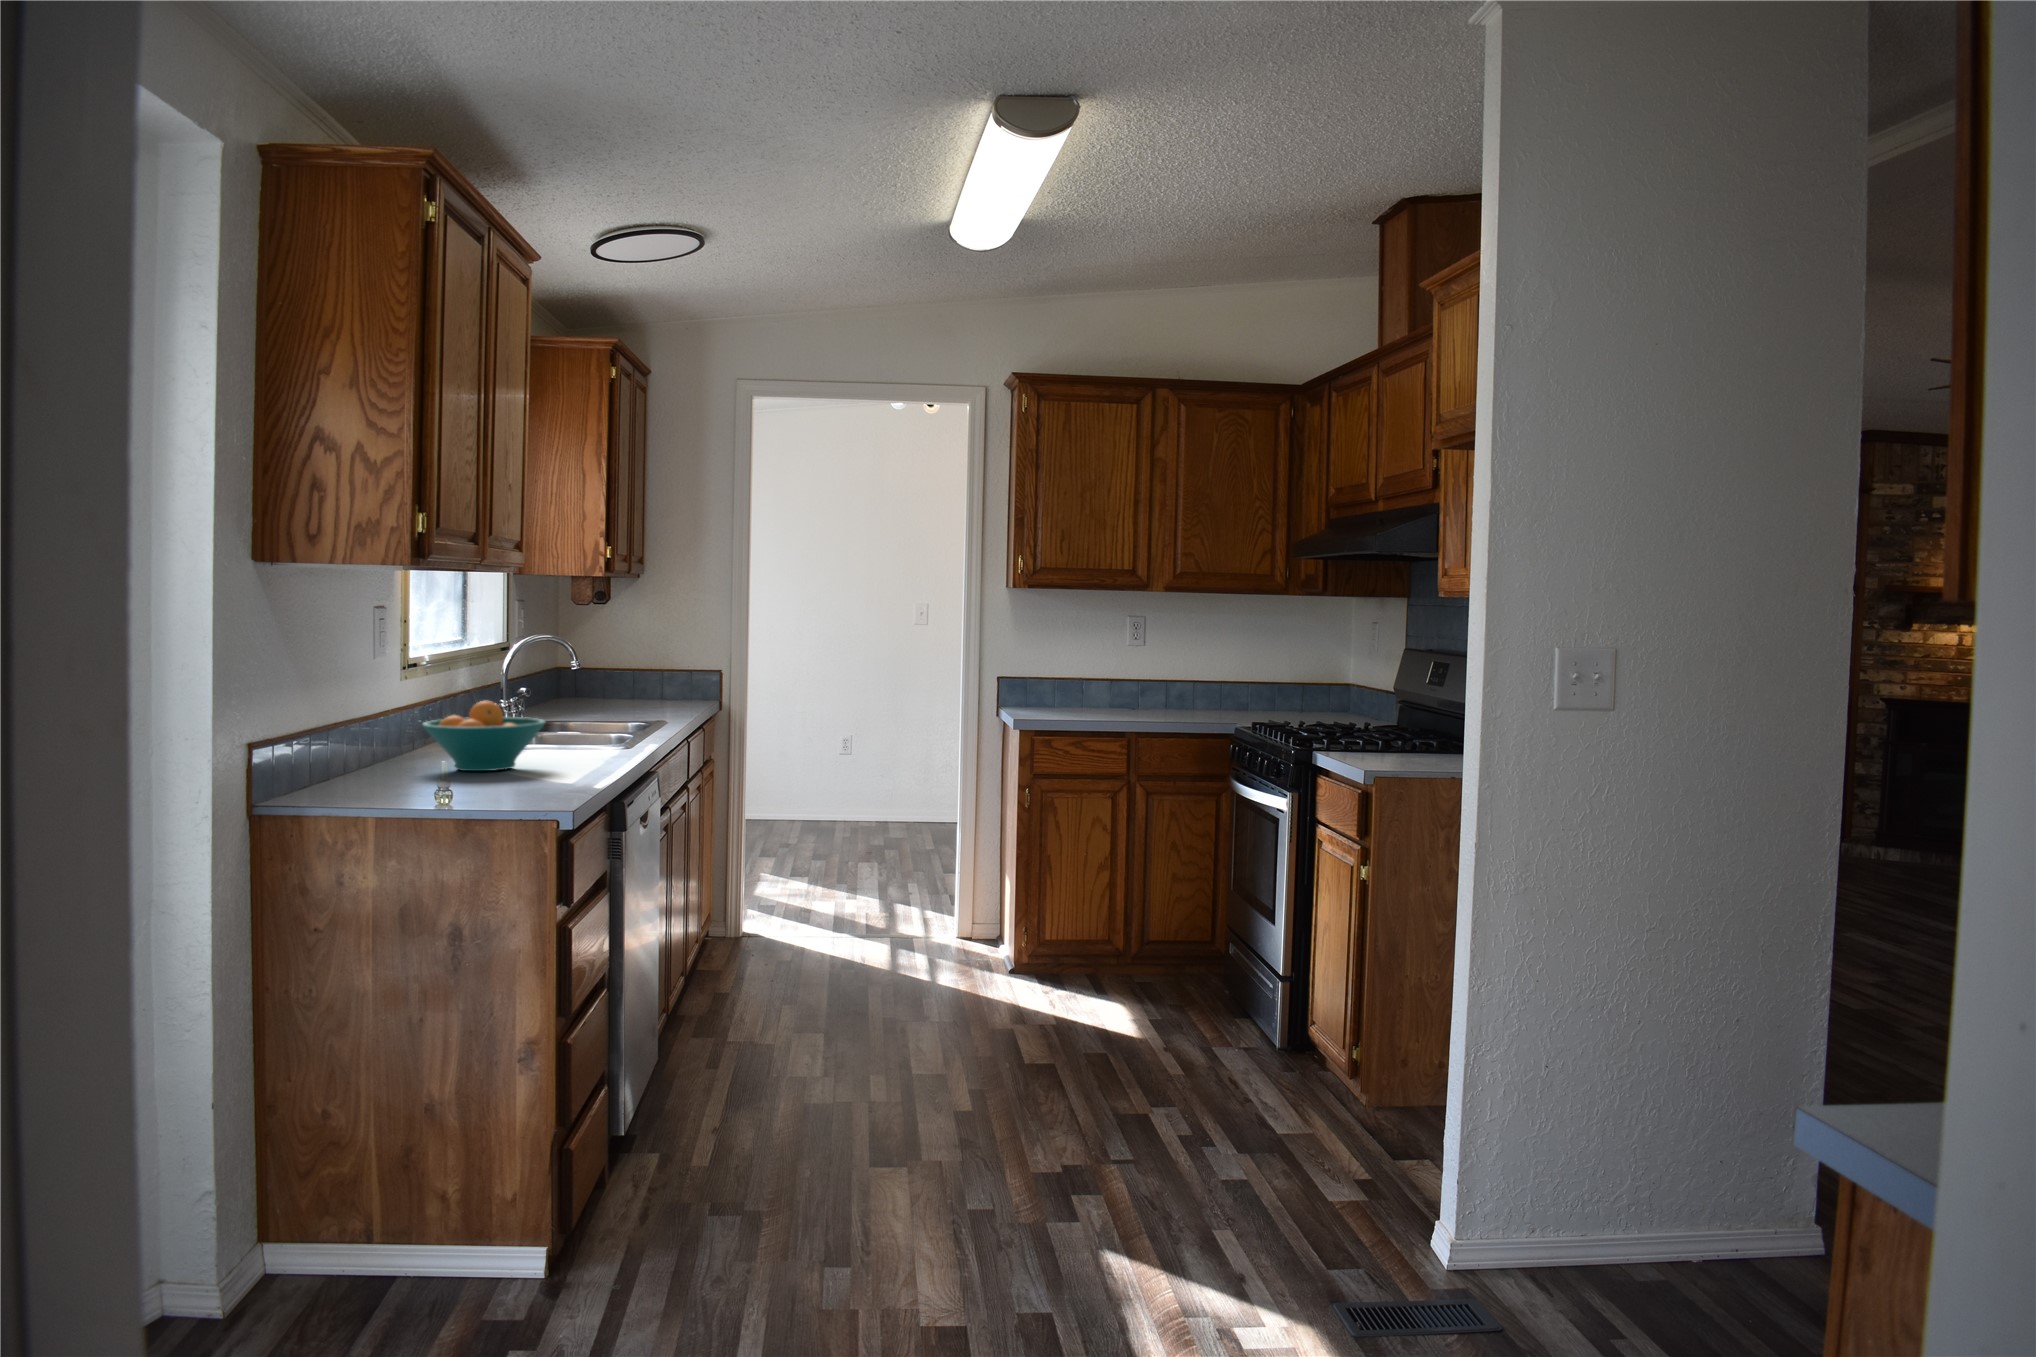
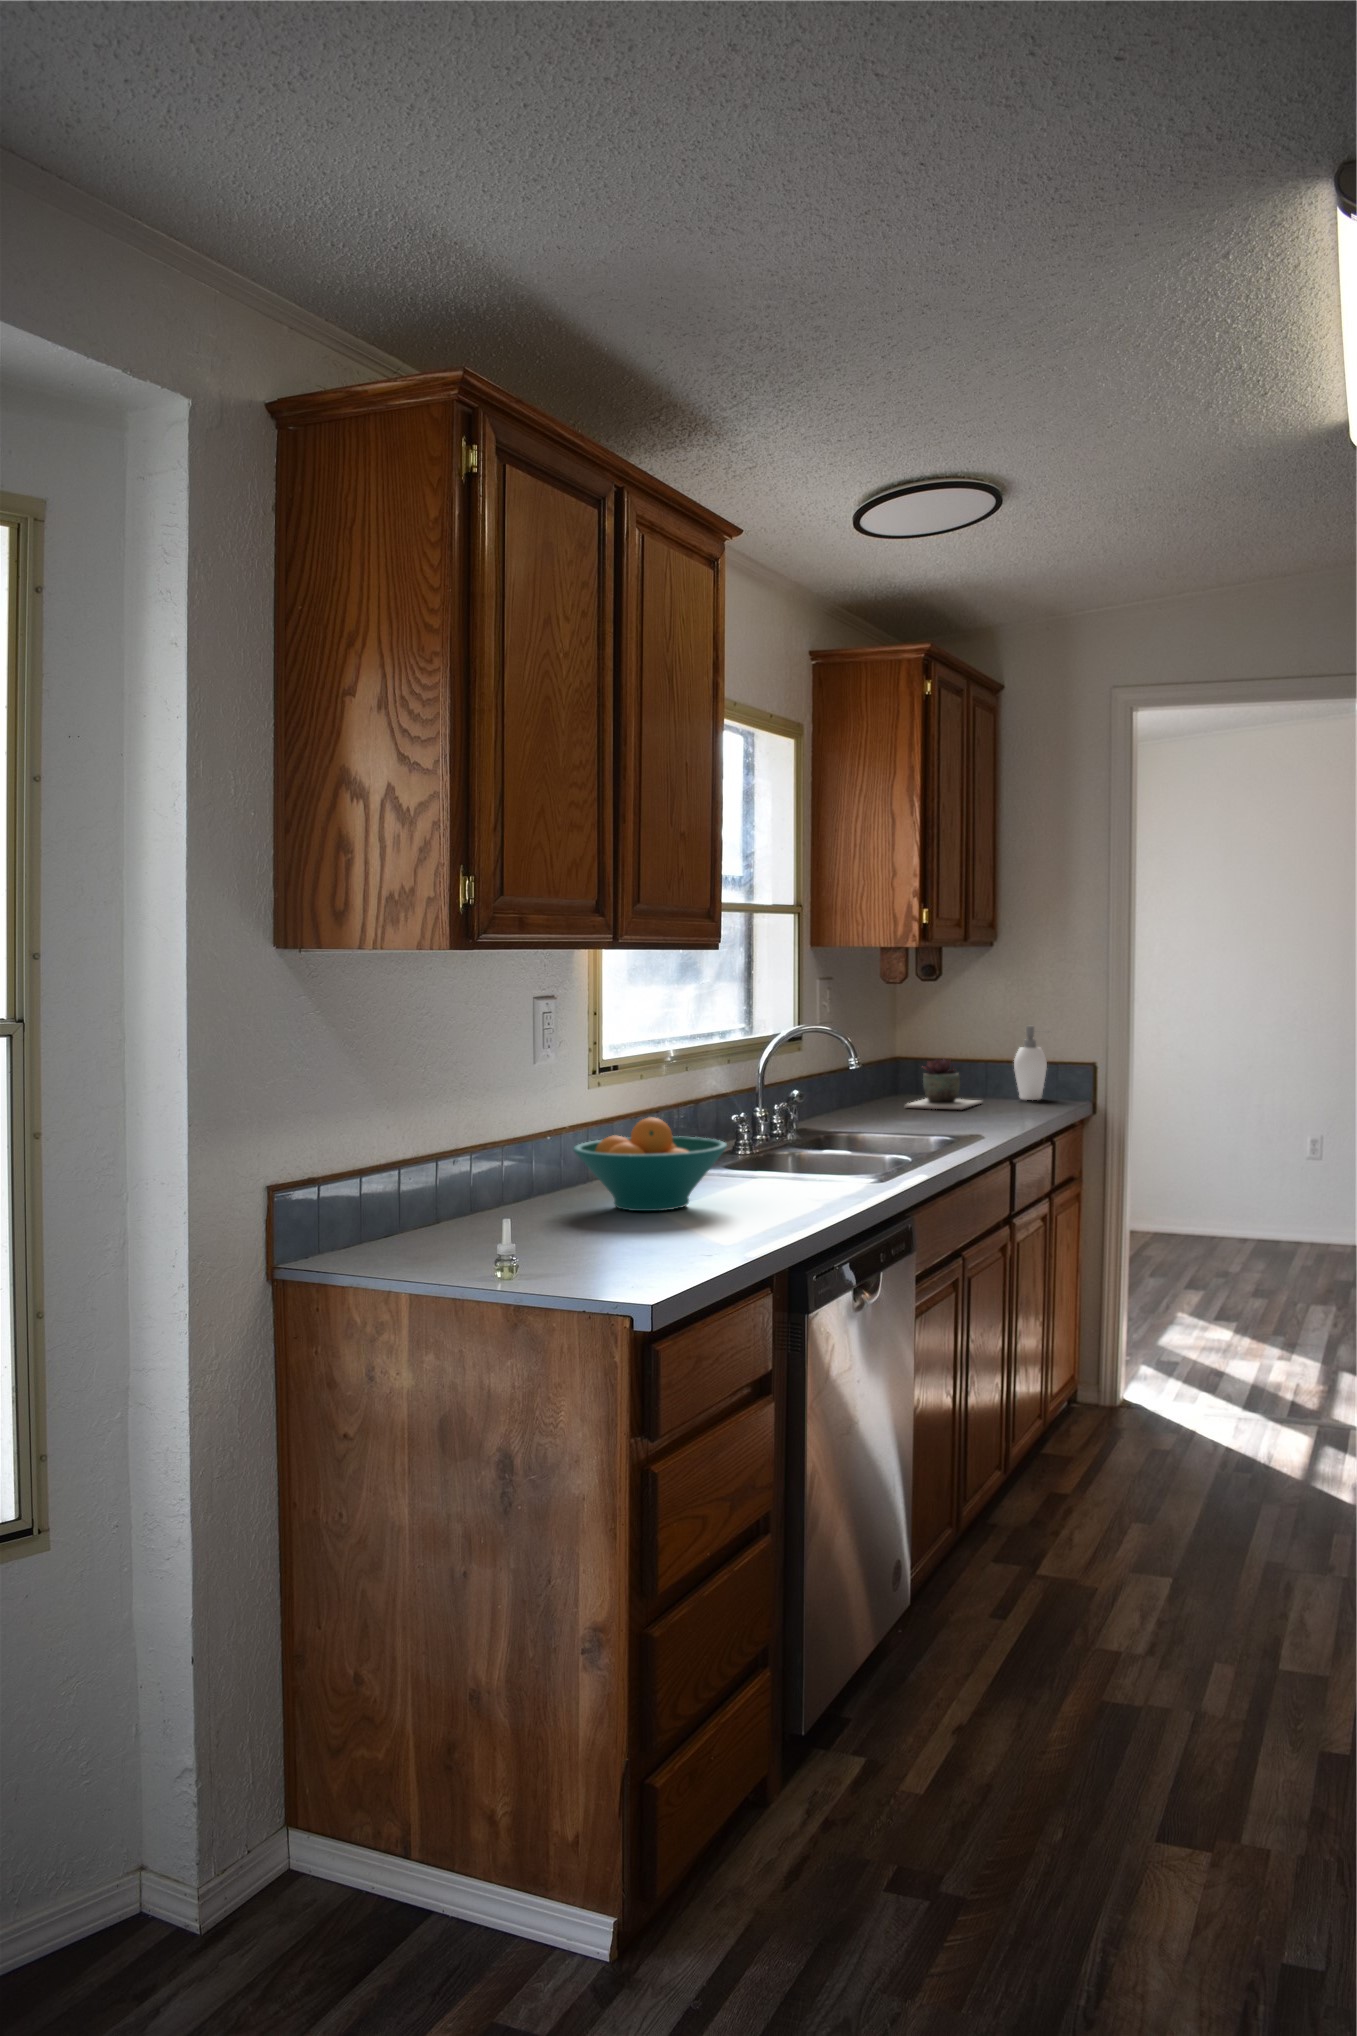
soap dispenser: none [662,642,694,701] -> present [1014,1026,1047,1100]
succulent plant: none [581,667,640,708] -> present [905,1059,982,1109]

